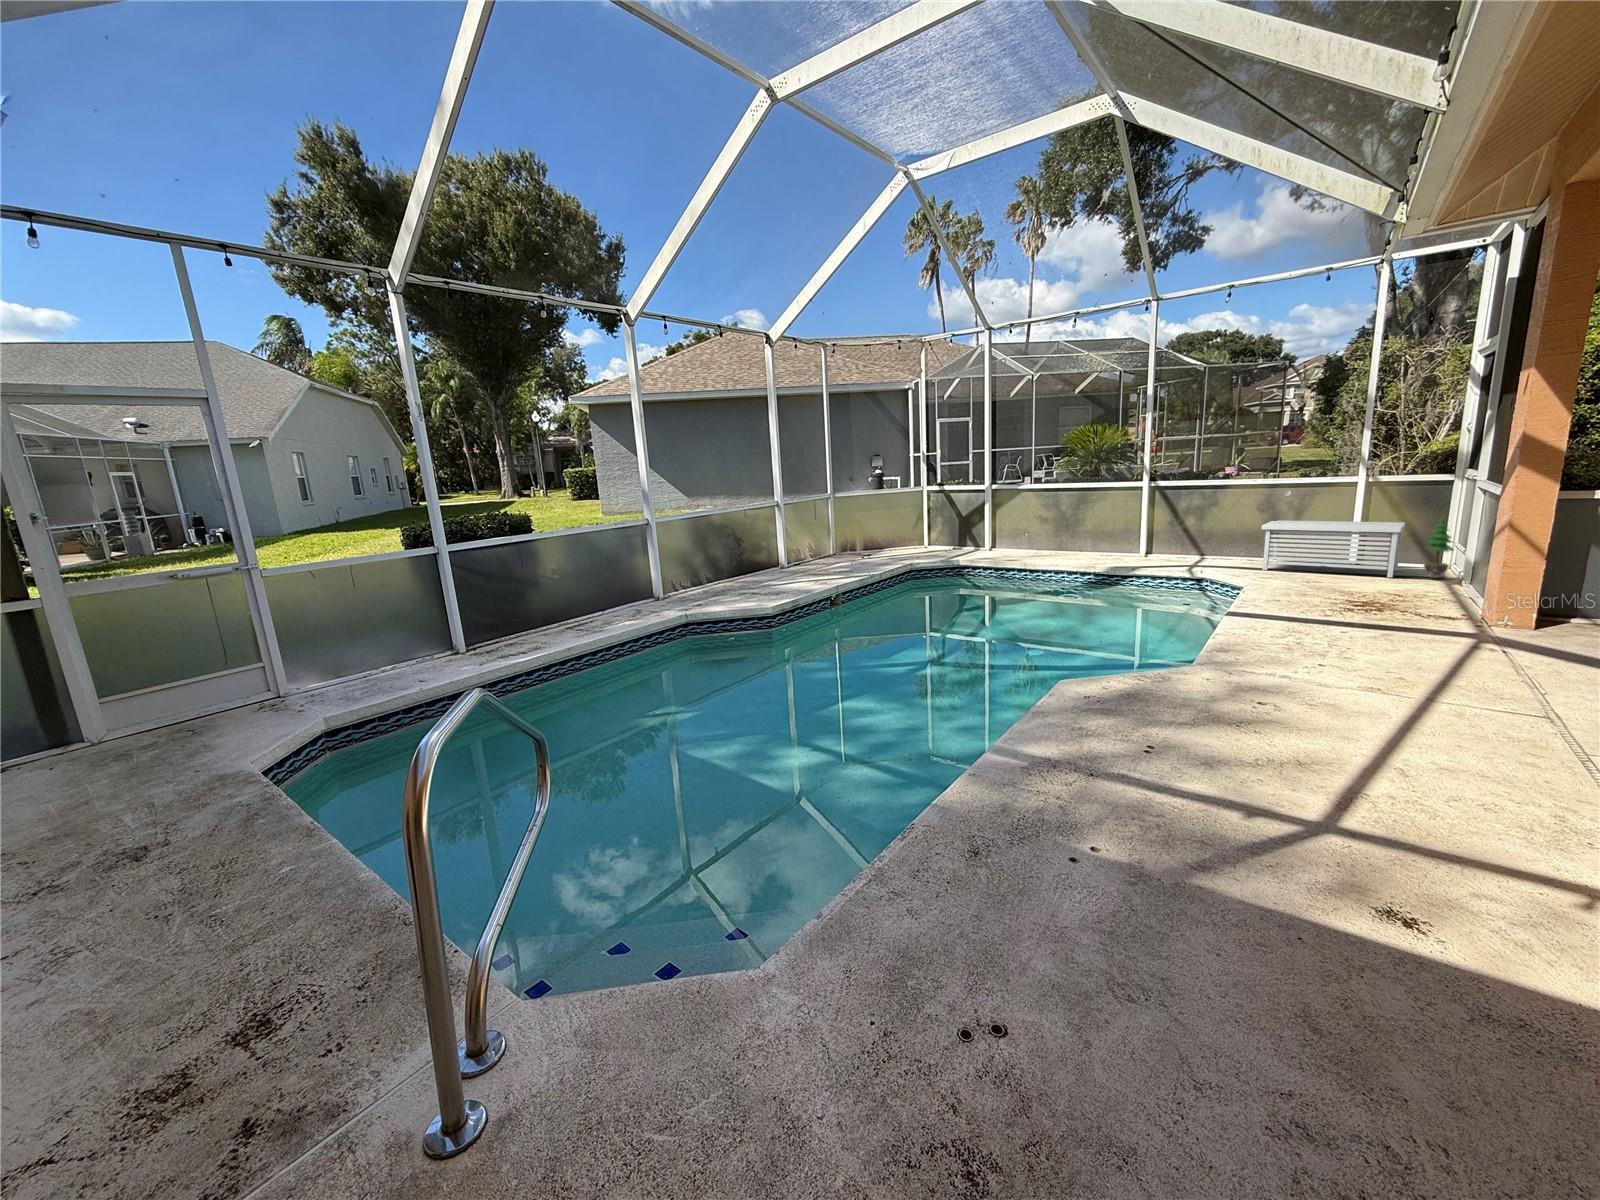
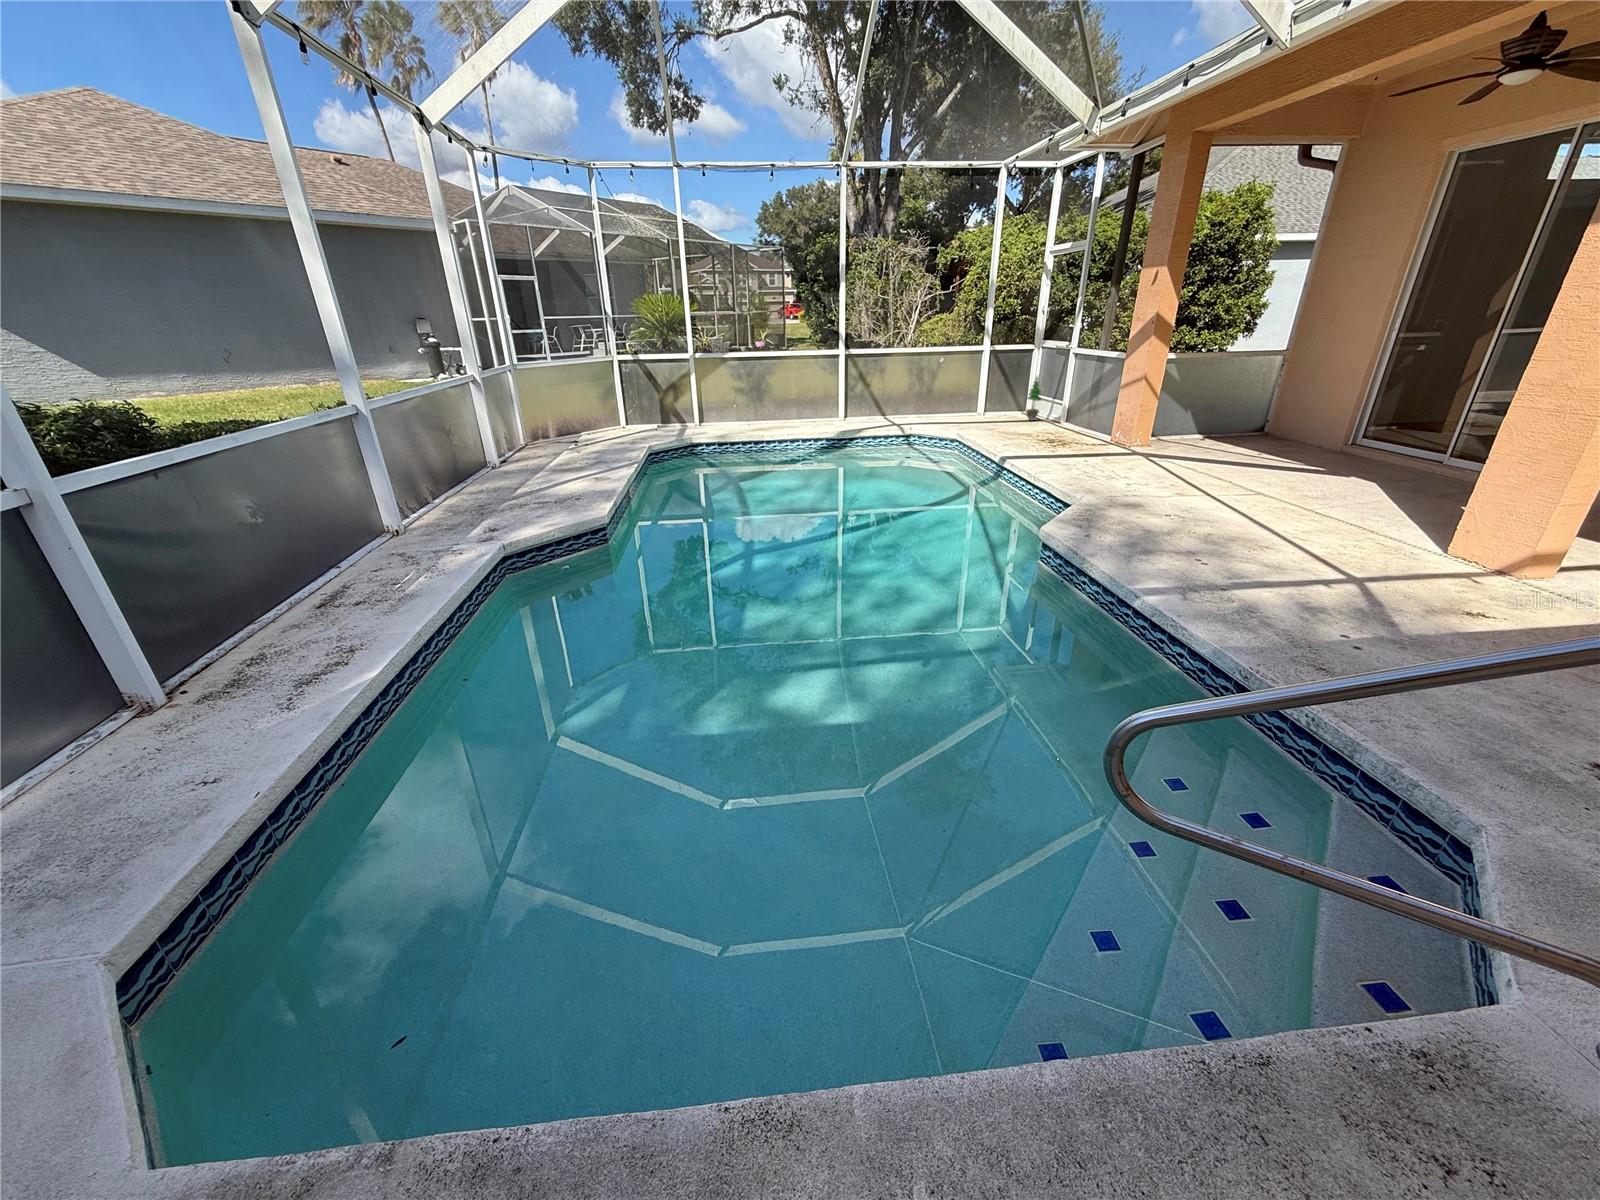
storage bench: present [1261,520,1405,578] -> none [929,380,1019,423]

